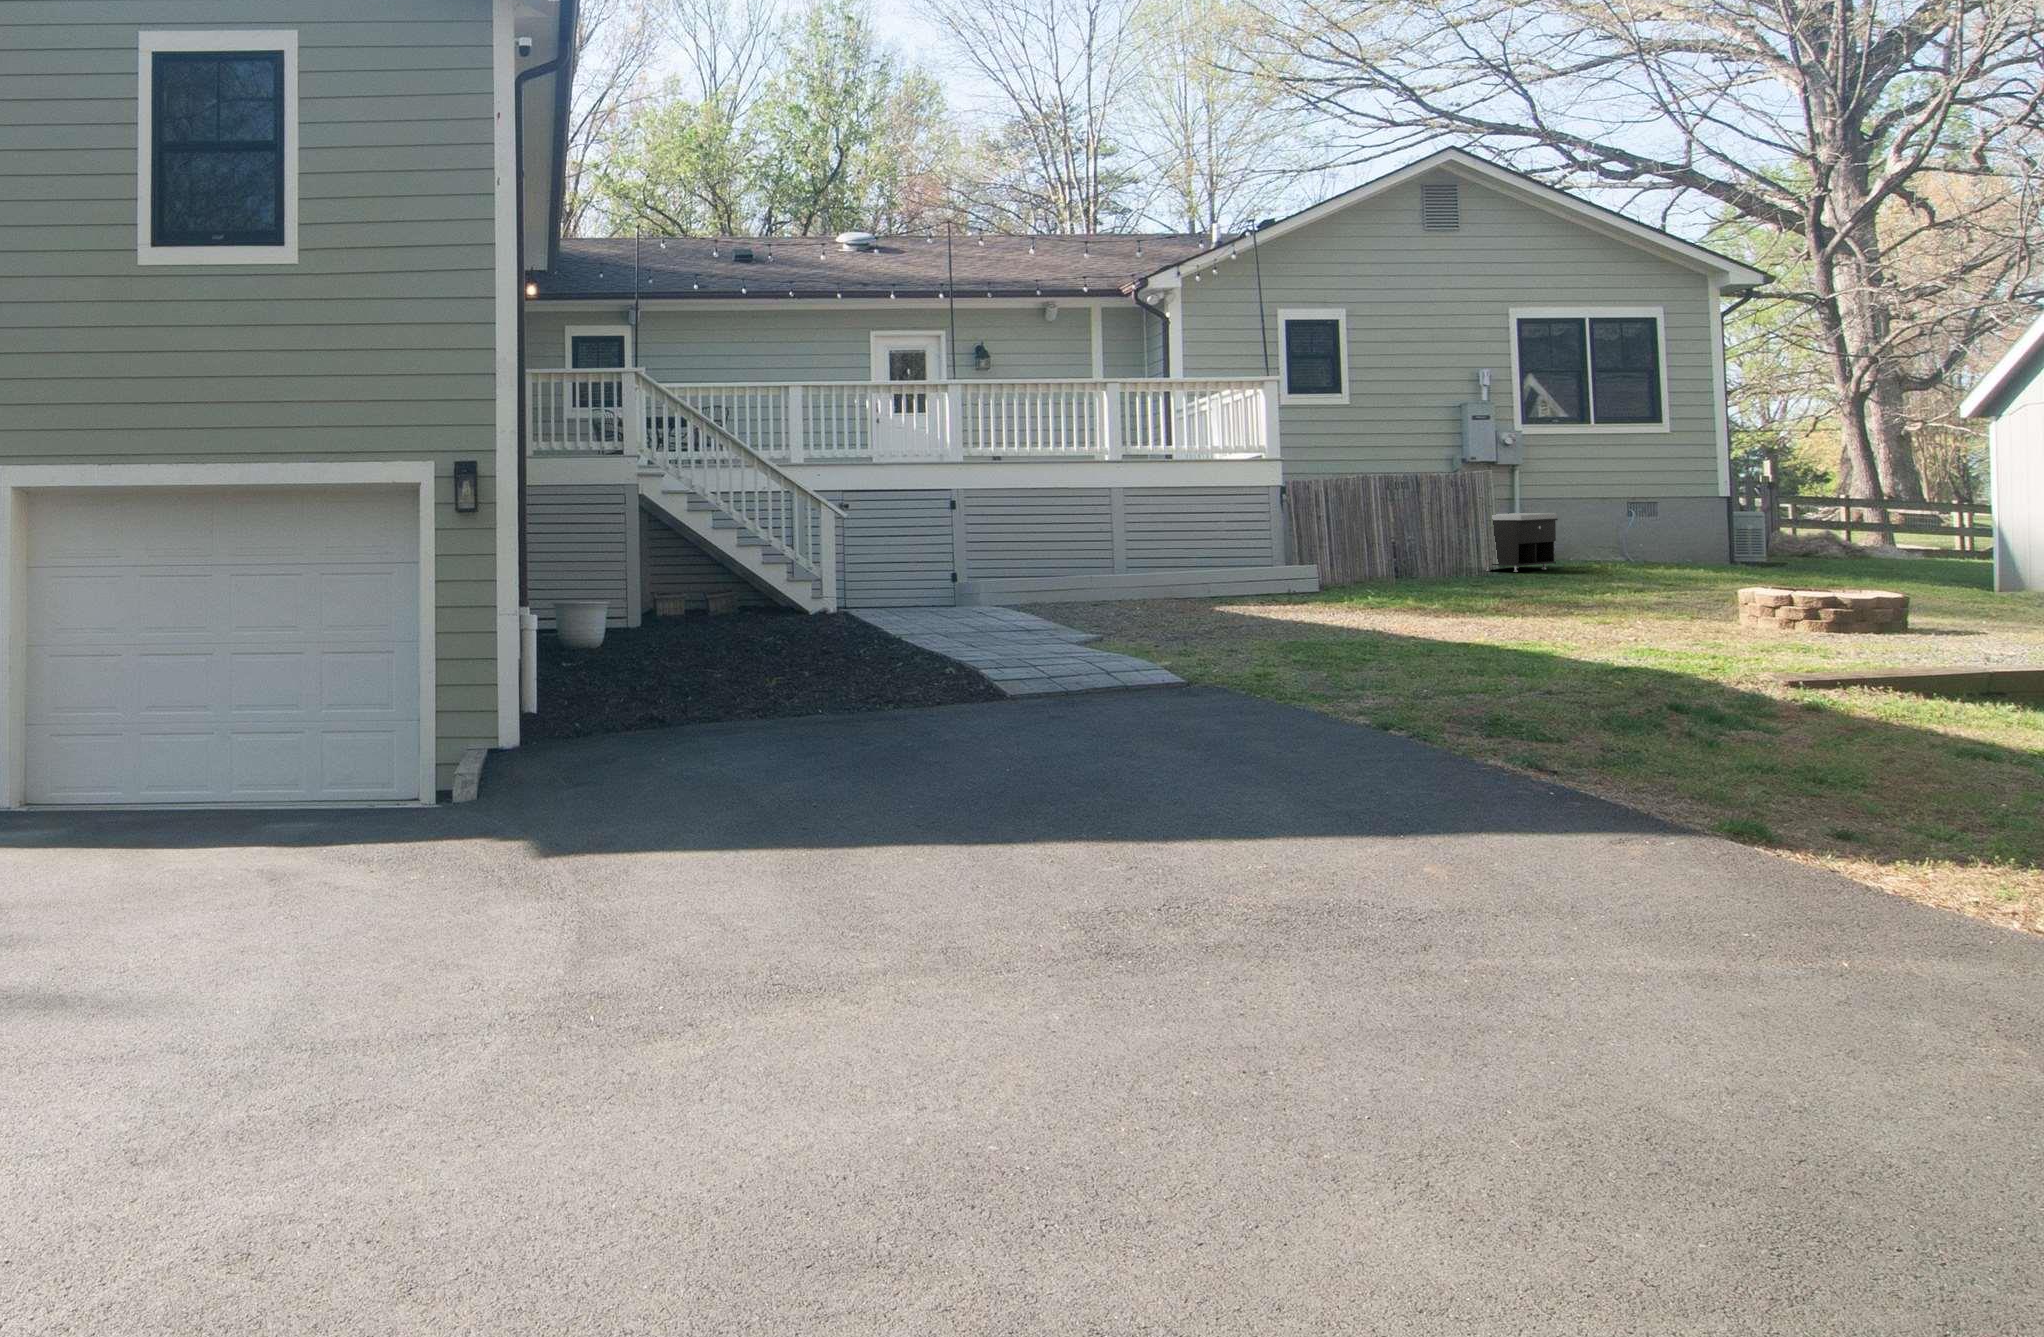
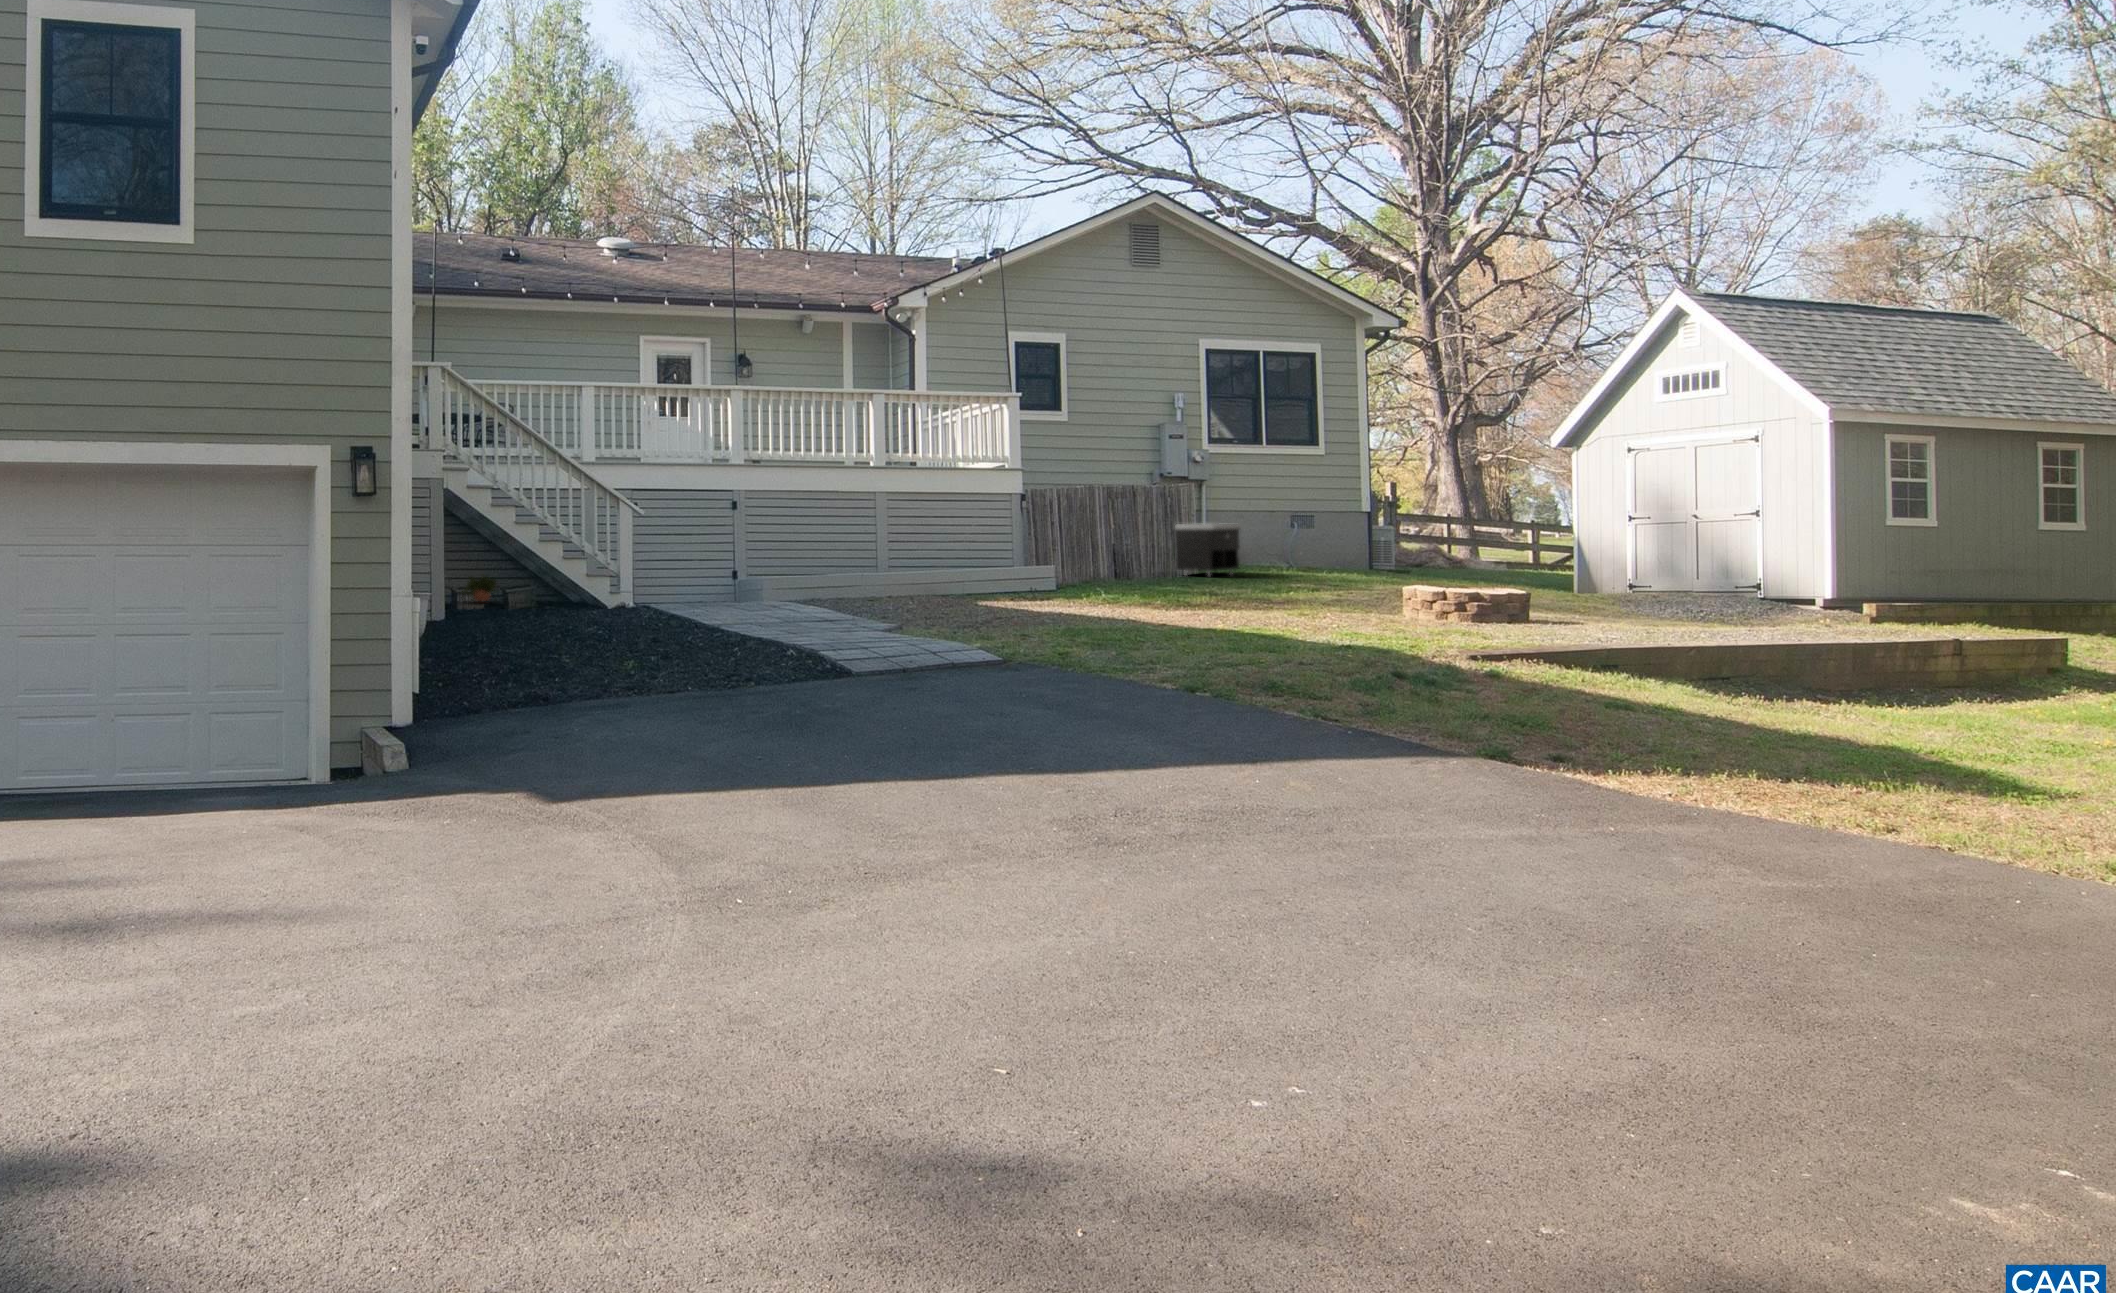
potted plant: none [664,577,702,606] -> present [461,575,496,601]

